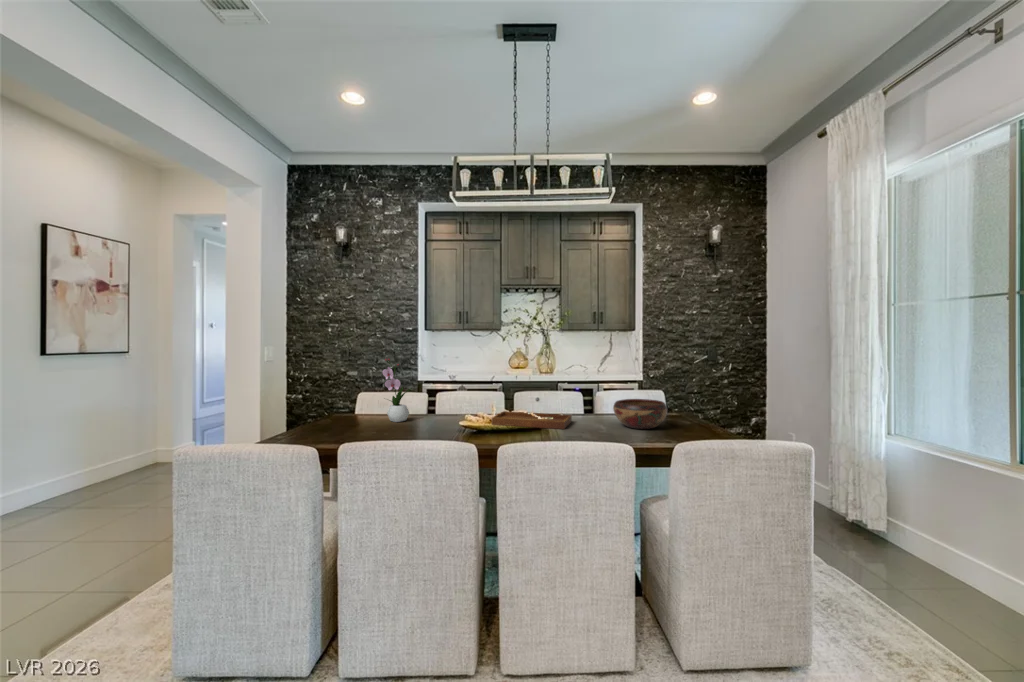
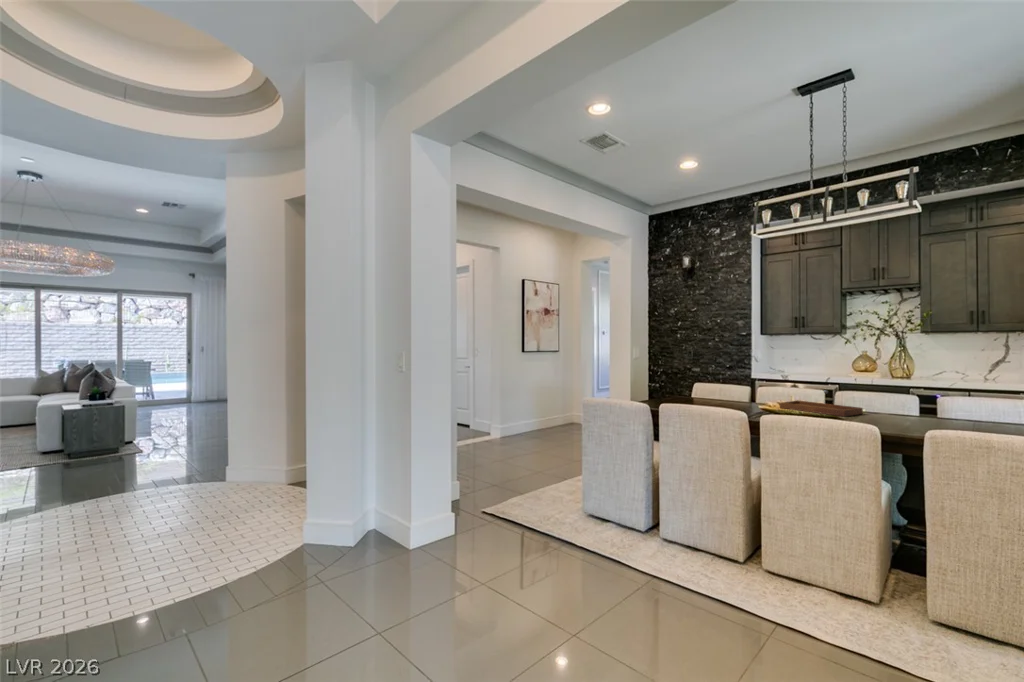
flower arrangement: present [383,359,410,422] -> none [696,355,718,400]
decorative bowl: present [613,399,668,429] -> none [904,398,973,426]

